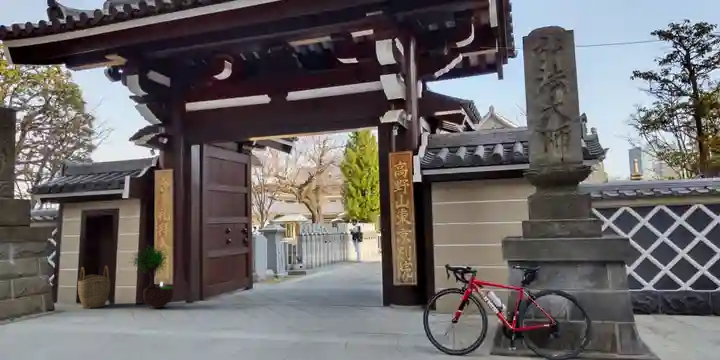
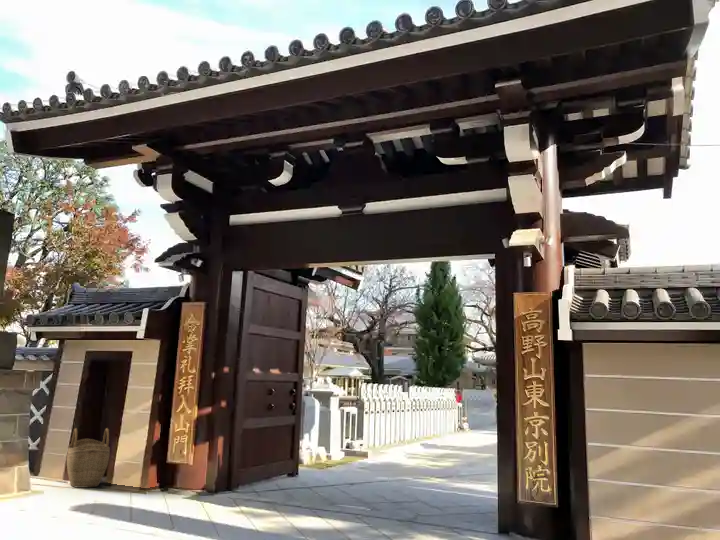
potted tree: present [134,248,173,308] -> none [134,400,193,497]

